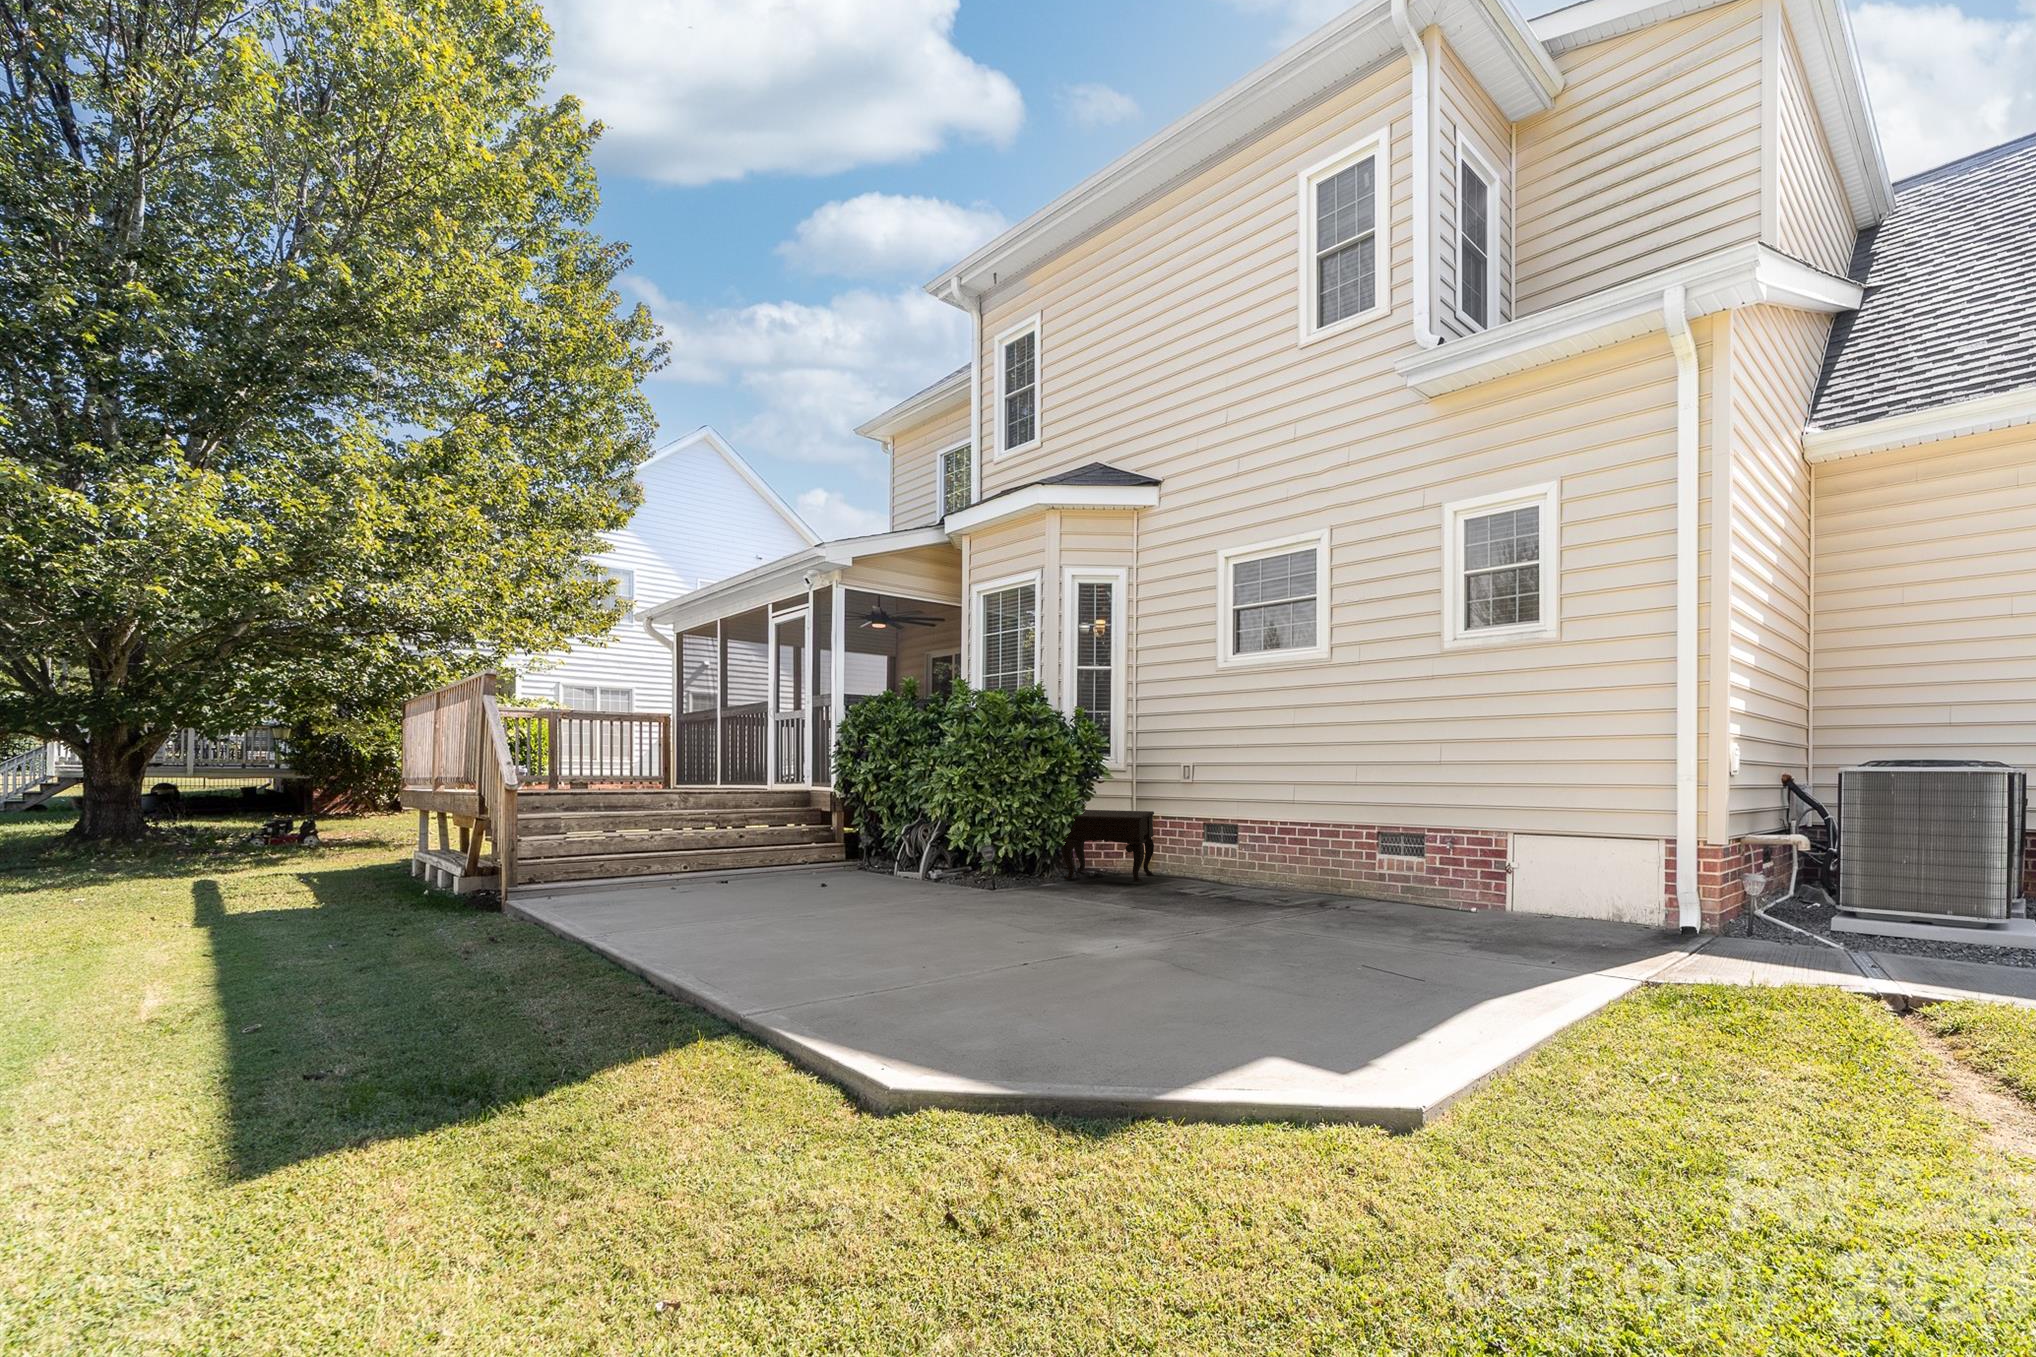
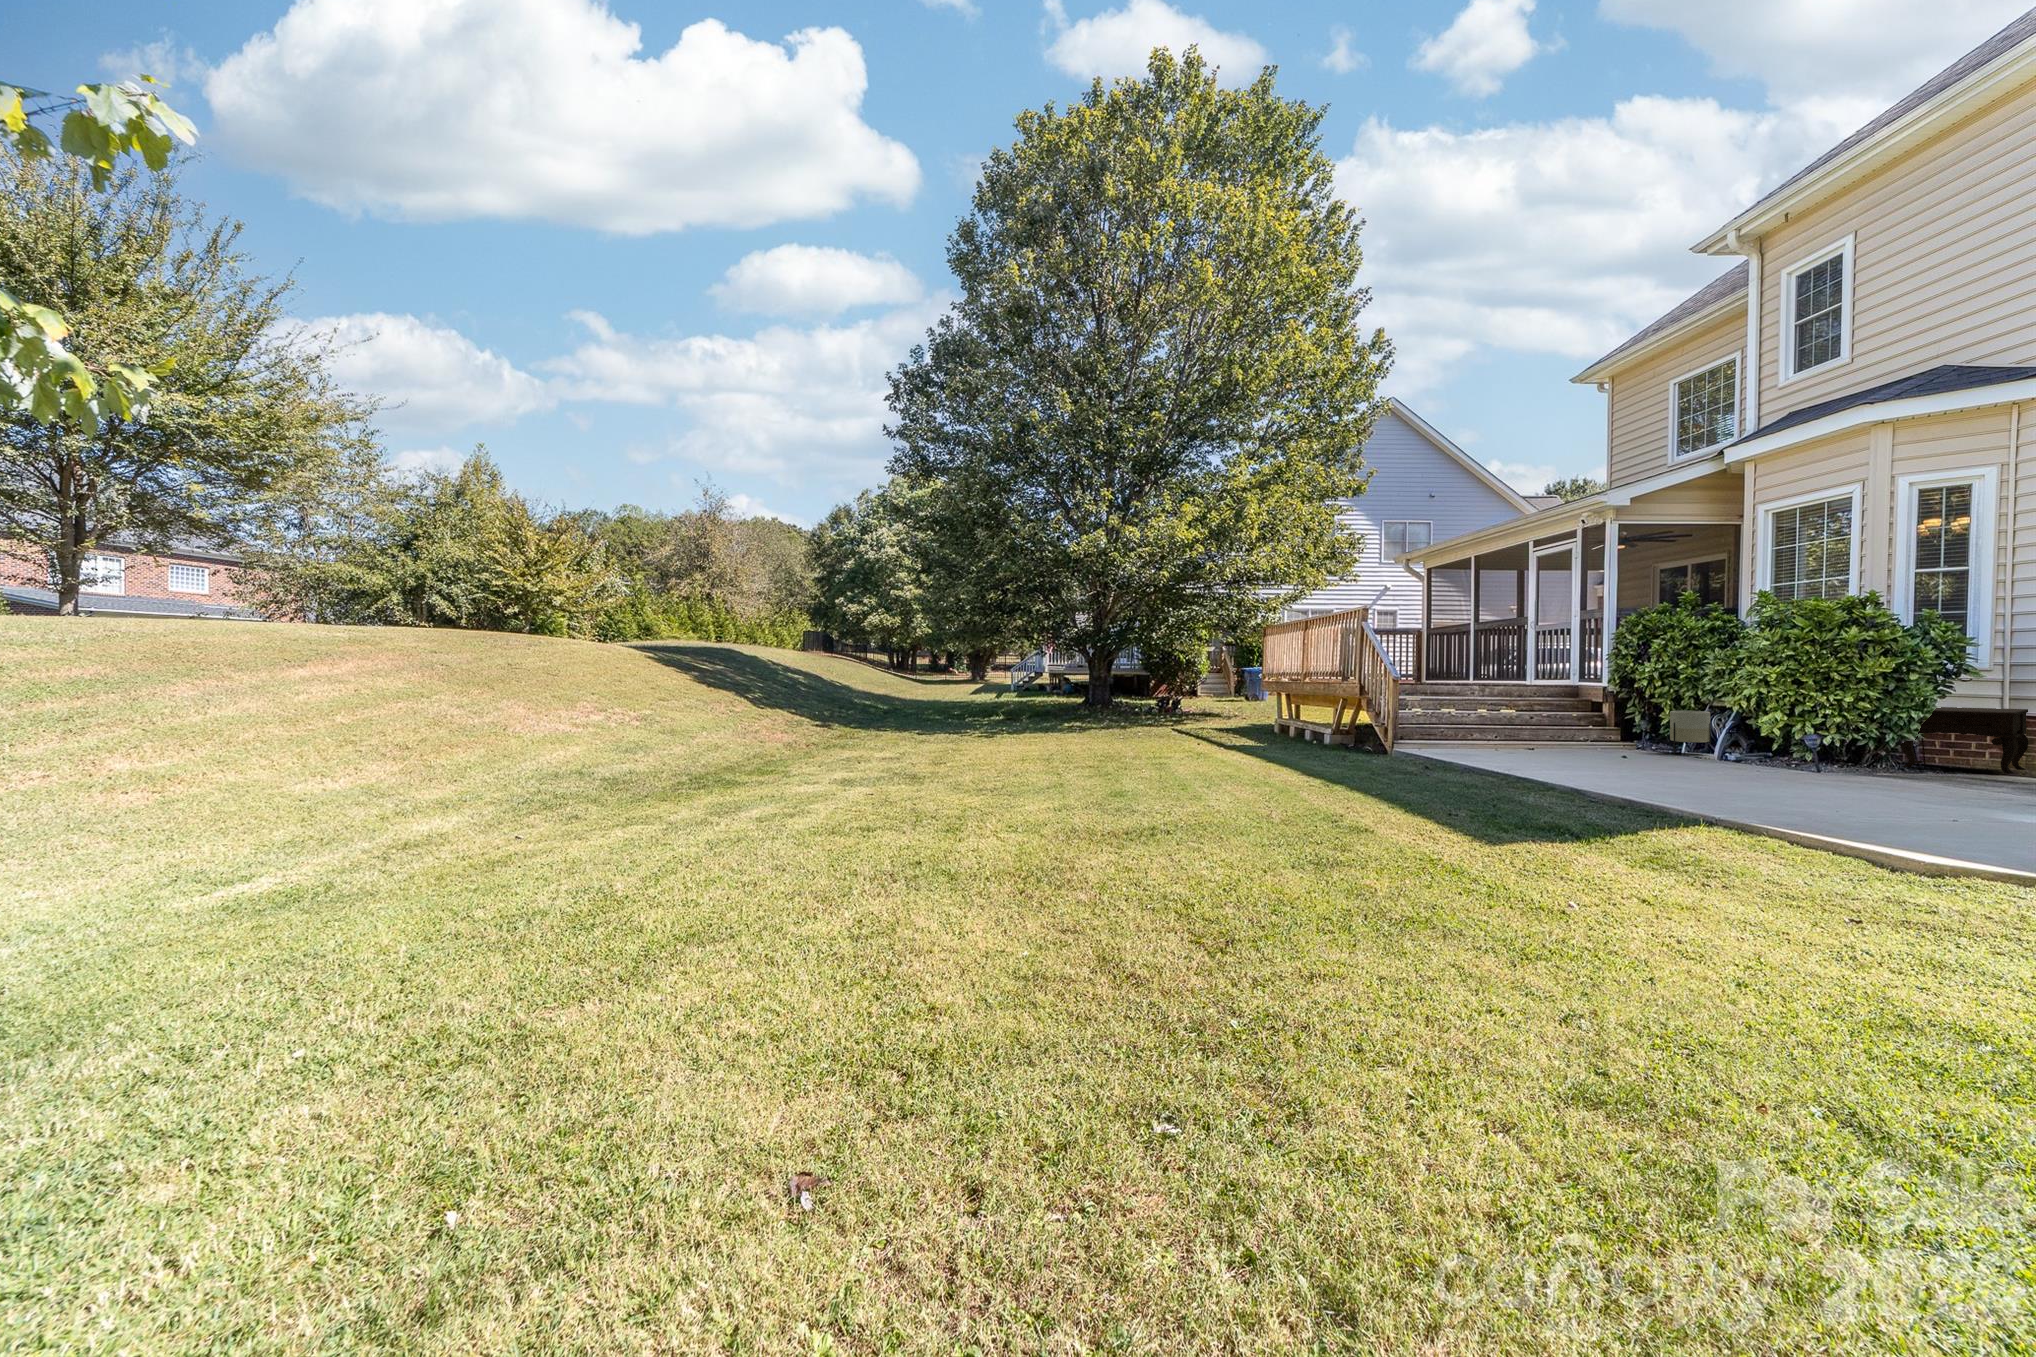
planter: none [873,820,912,875] -> present [1670,711,1711,754]

